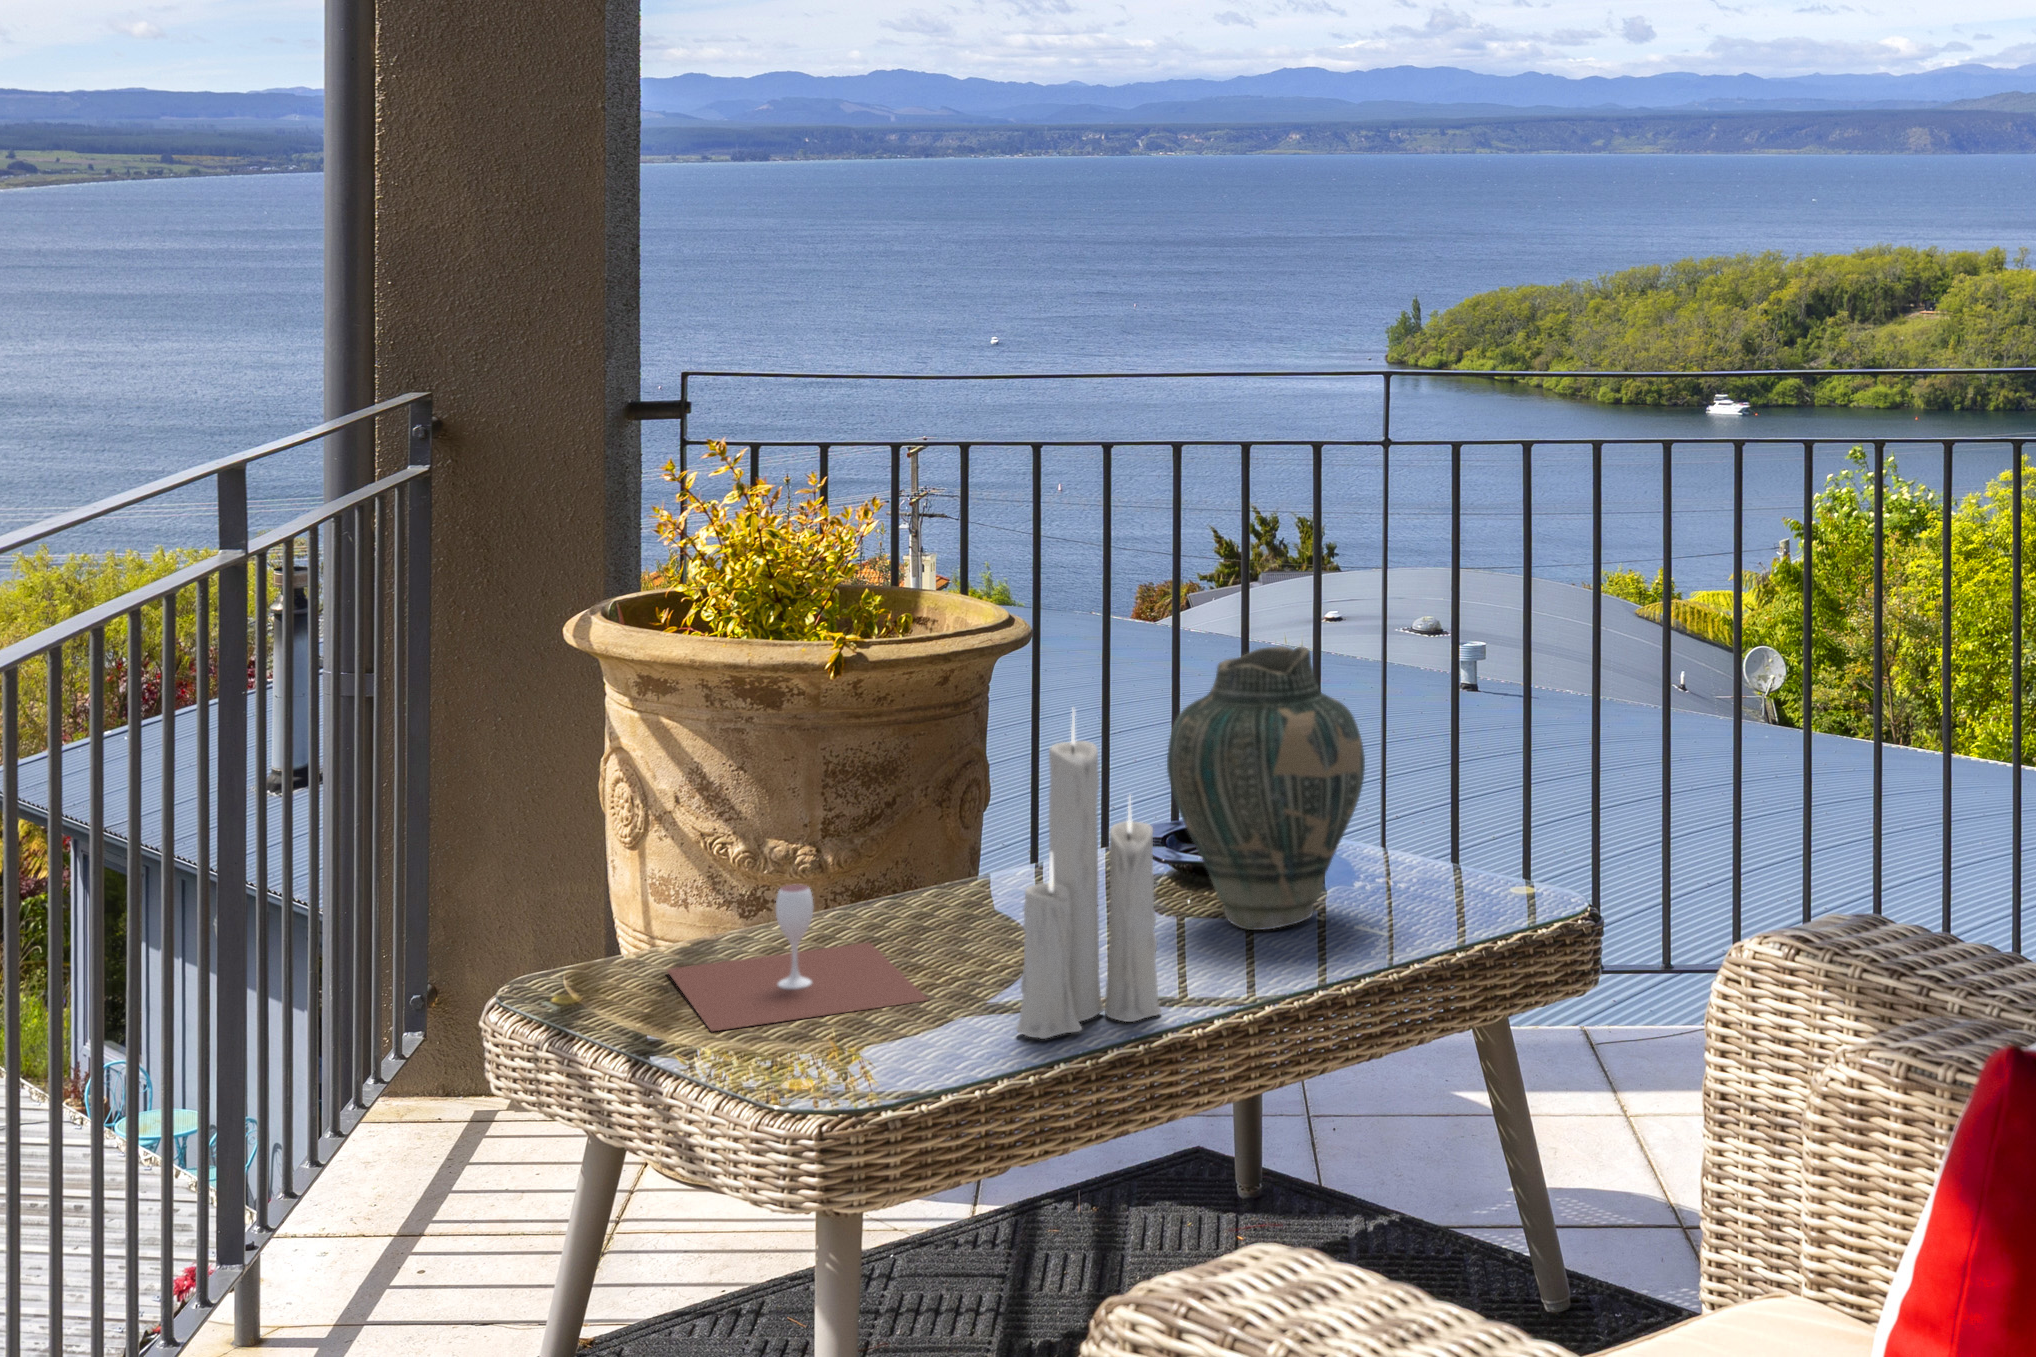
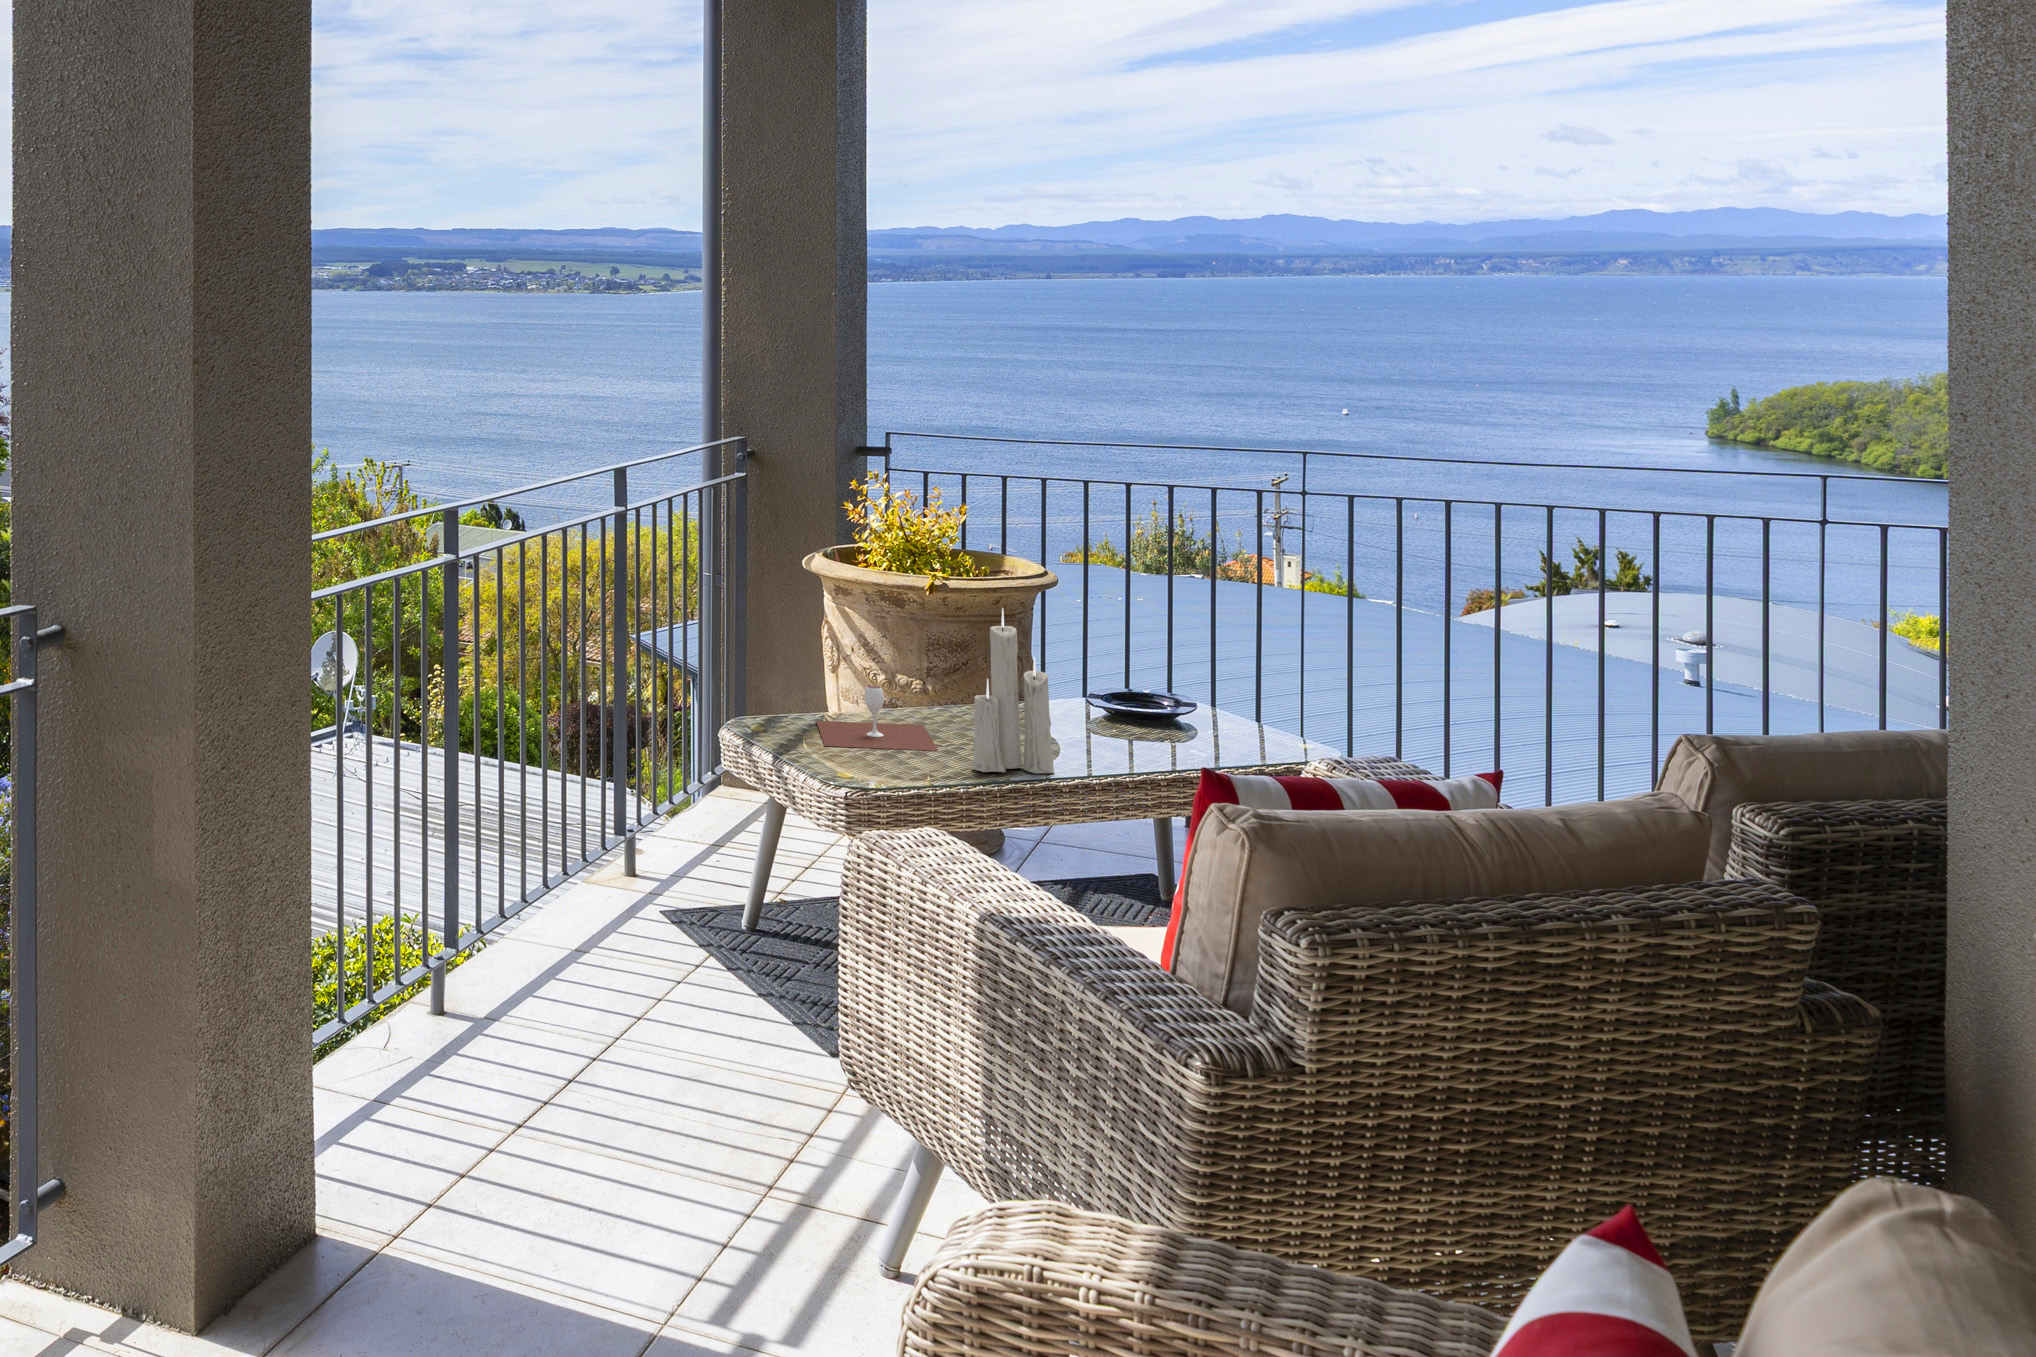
vase: present [1167,646,1365,930] -> none [1089,596,1209,750]

